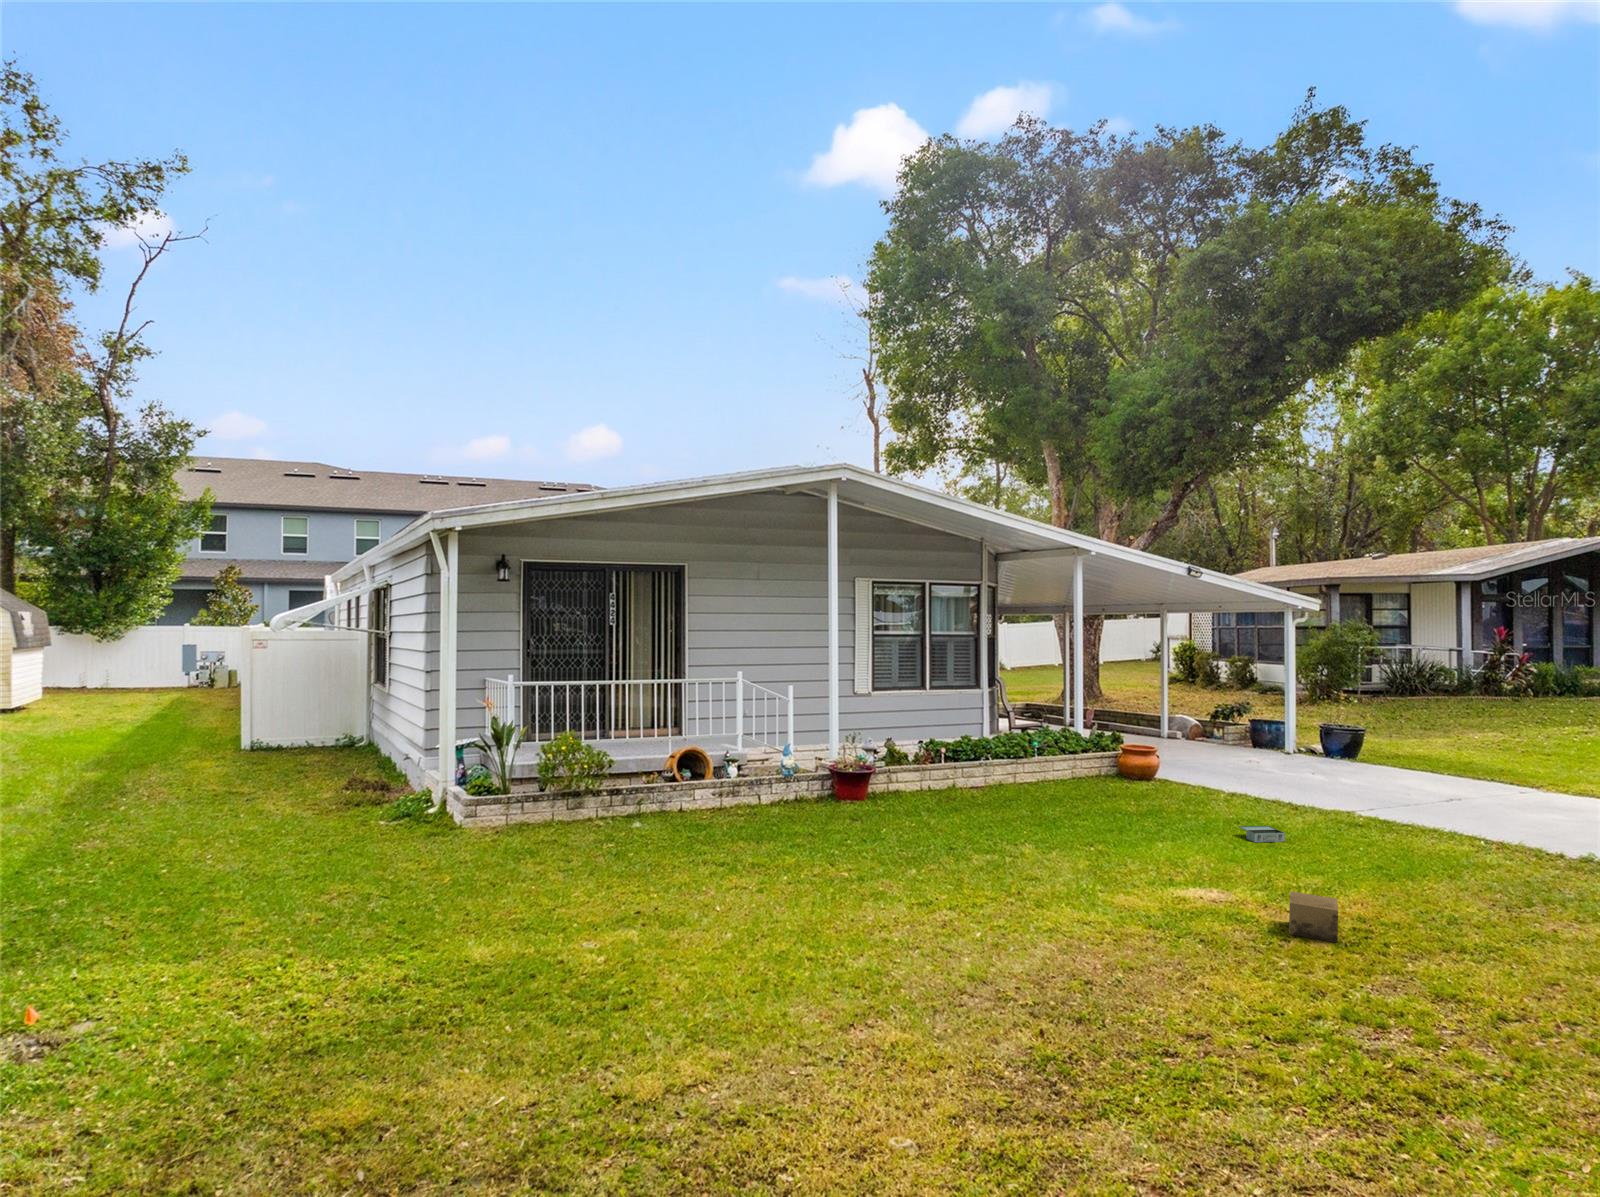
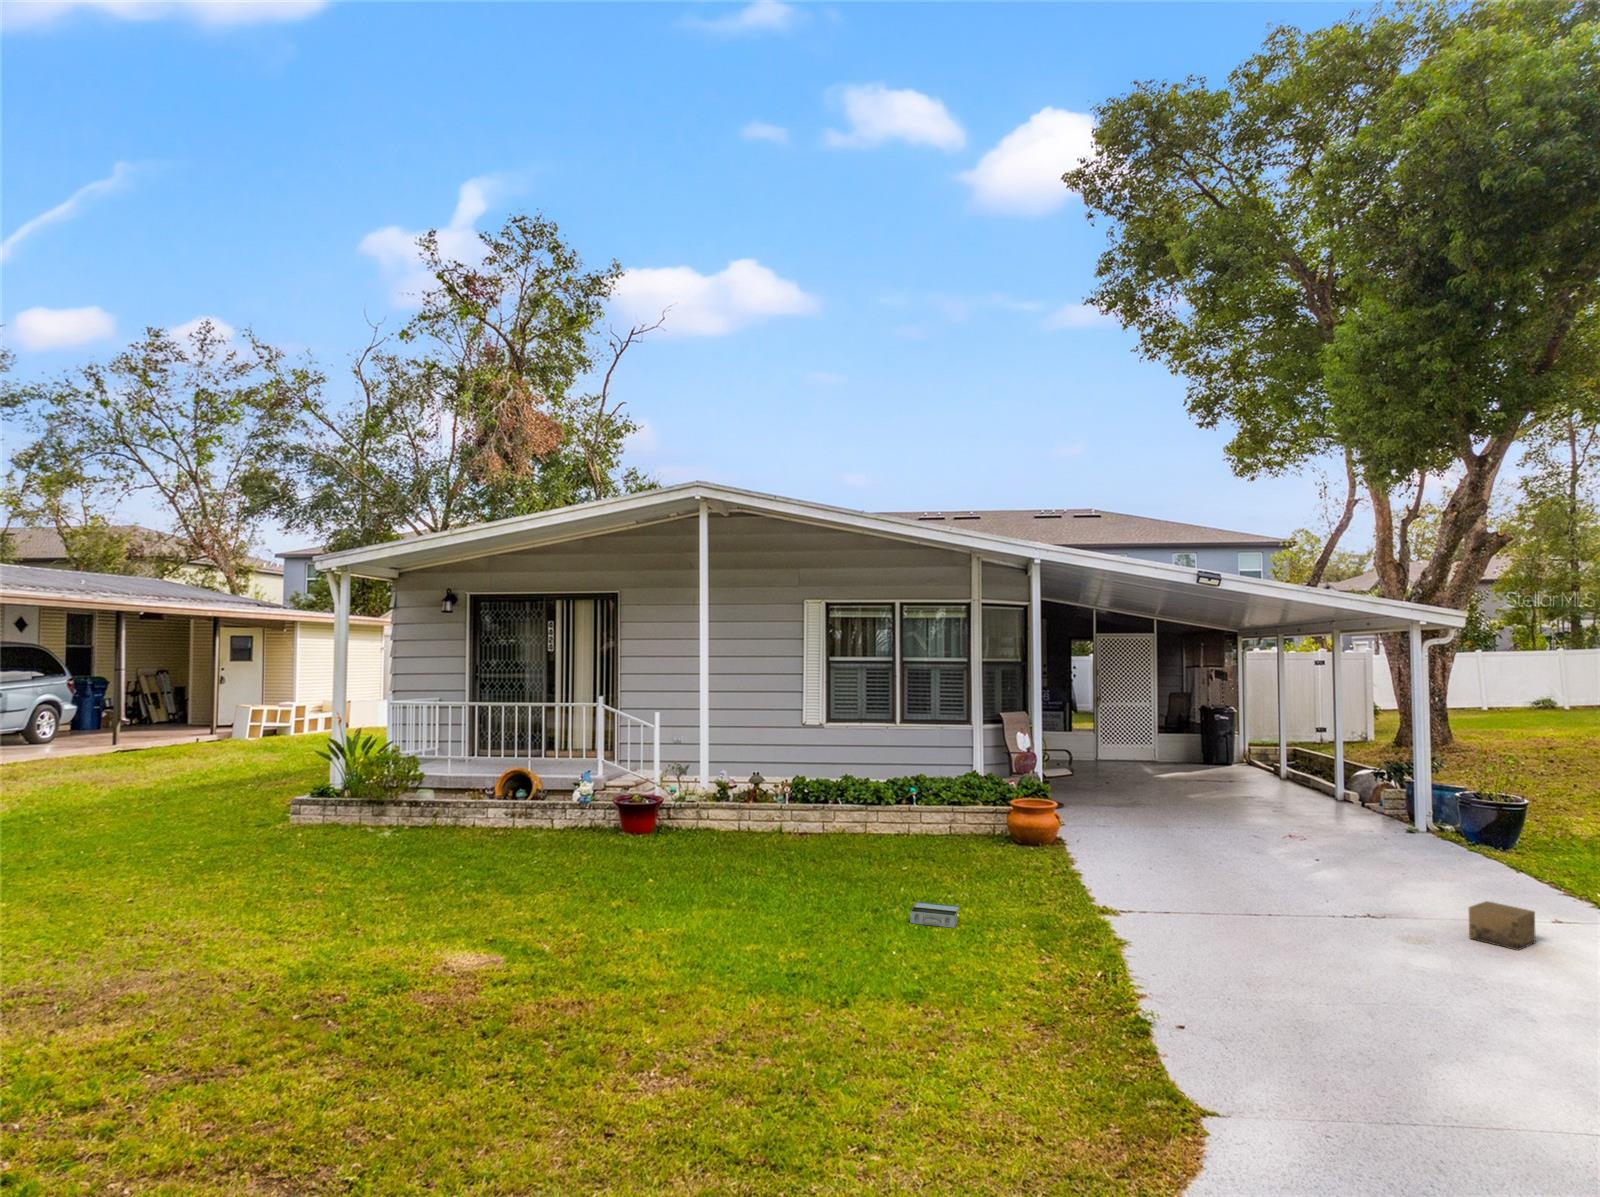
cardboard box: present [1289,891,1338,943] -> present [1468,901,1536,950]

